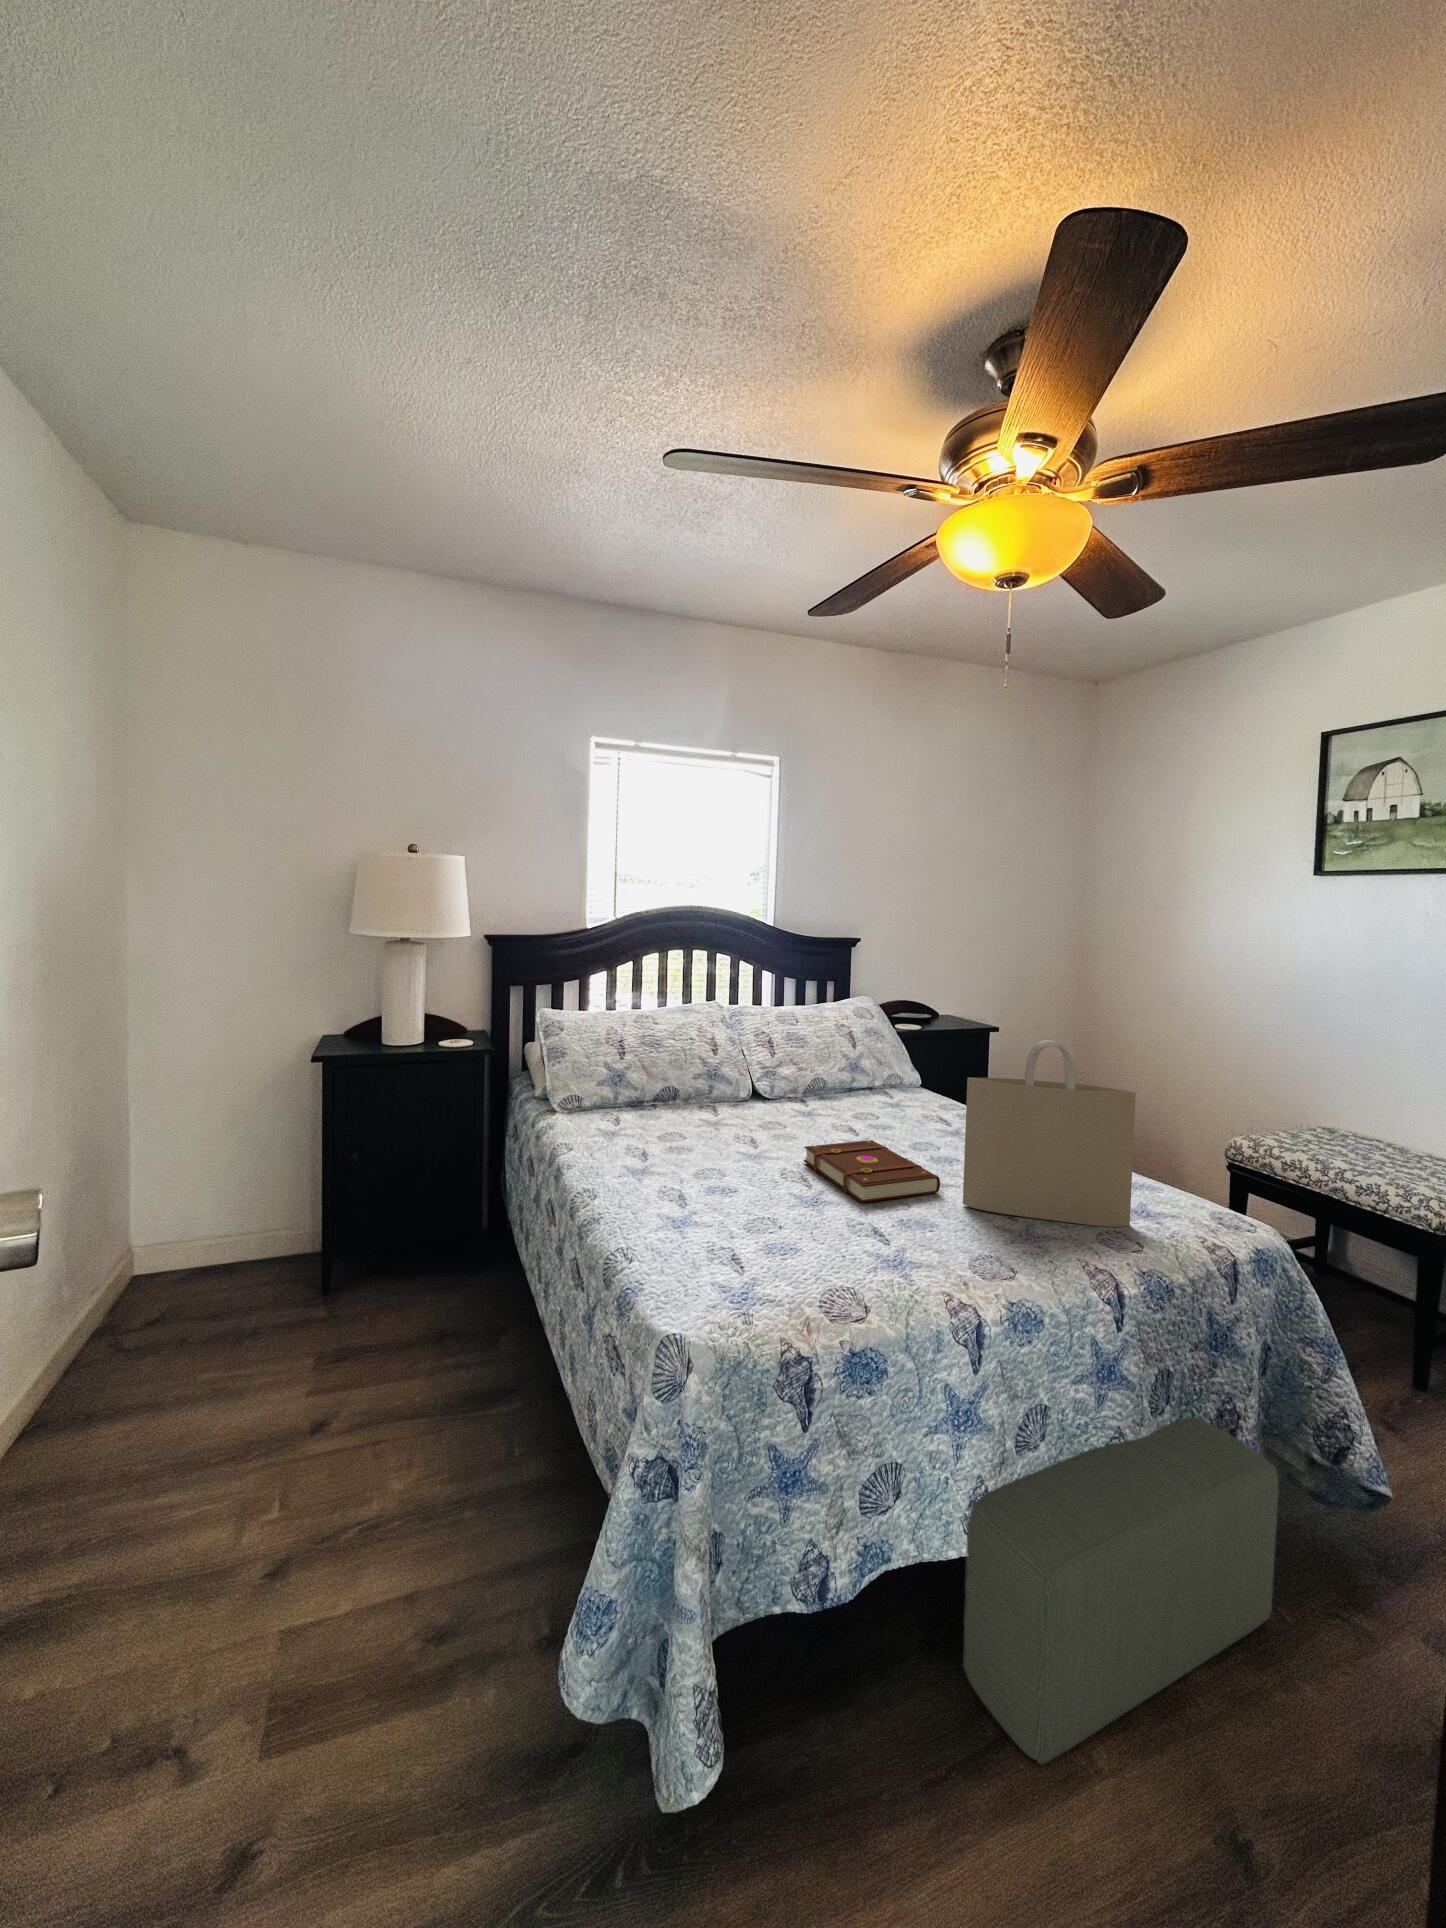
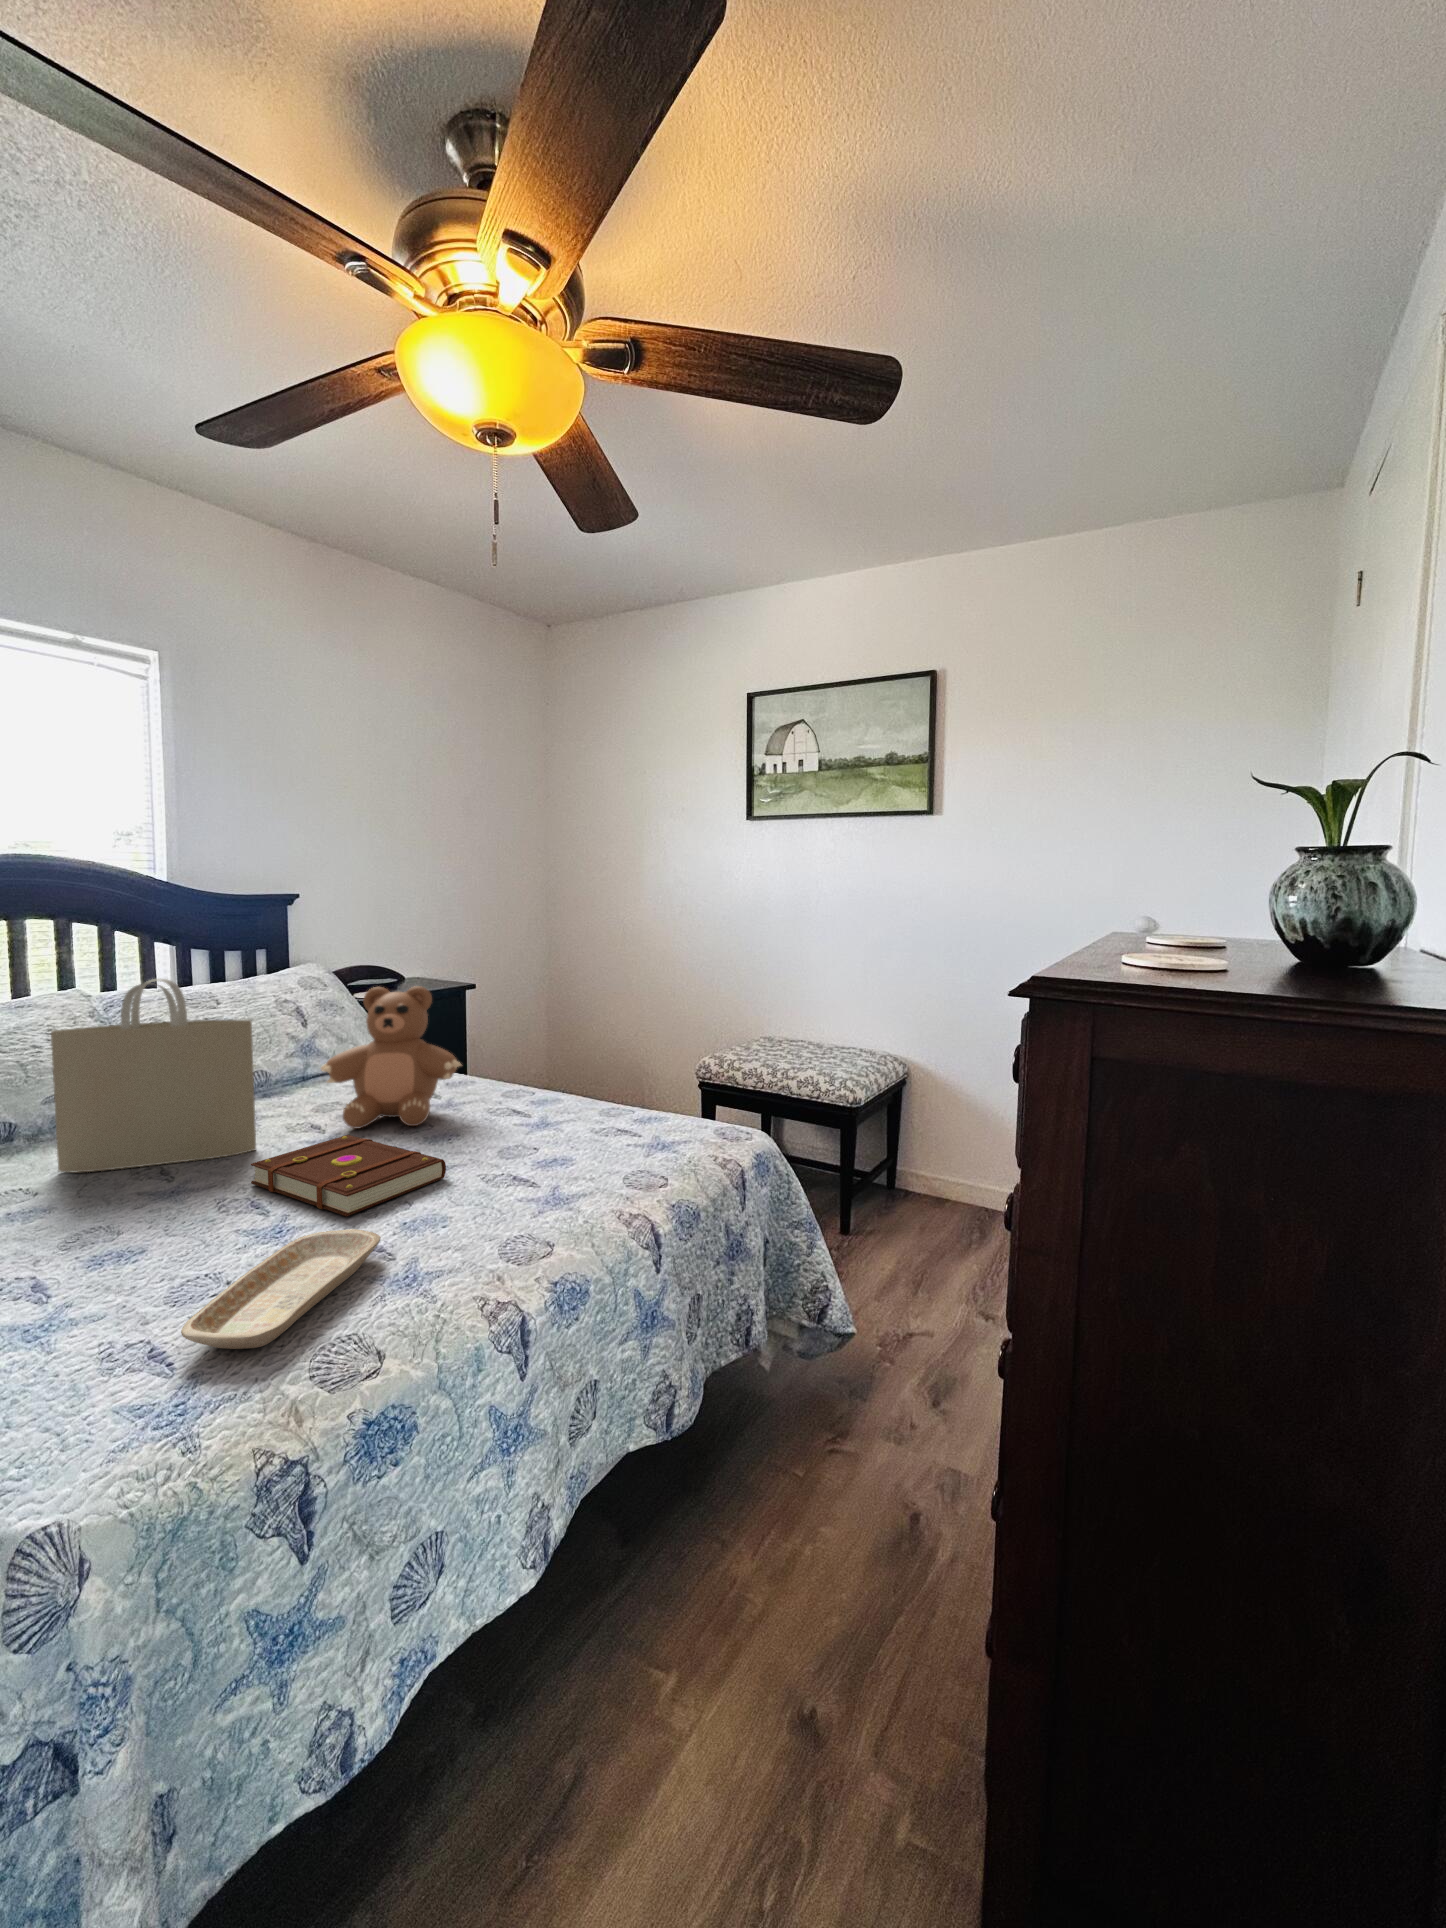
teddy bear: none [857,1023,967,1145] -> present [321,986,461,1129]
tote bag: present [963,1040,1136,1227] -> present [51,979,256,1172]
tray: none [750,1207,880,1274] -> present [181,1229,381,1349]
pouf: present [963,1418,1279,1764] -> none [526,1325,790,1773]

